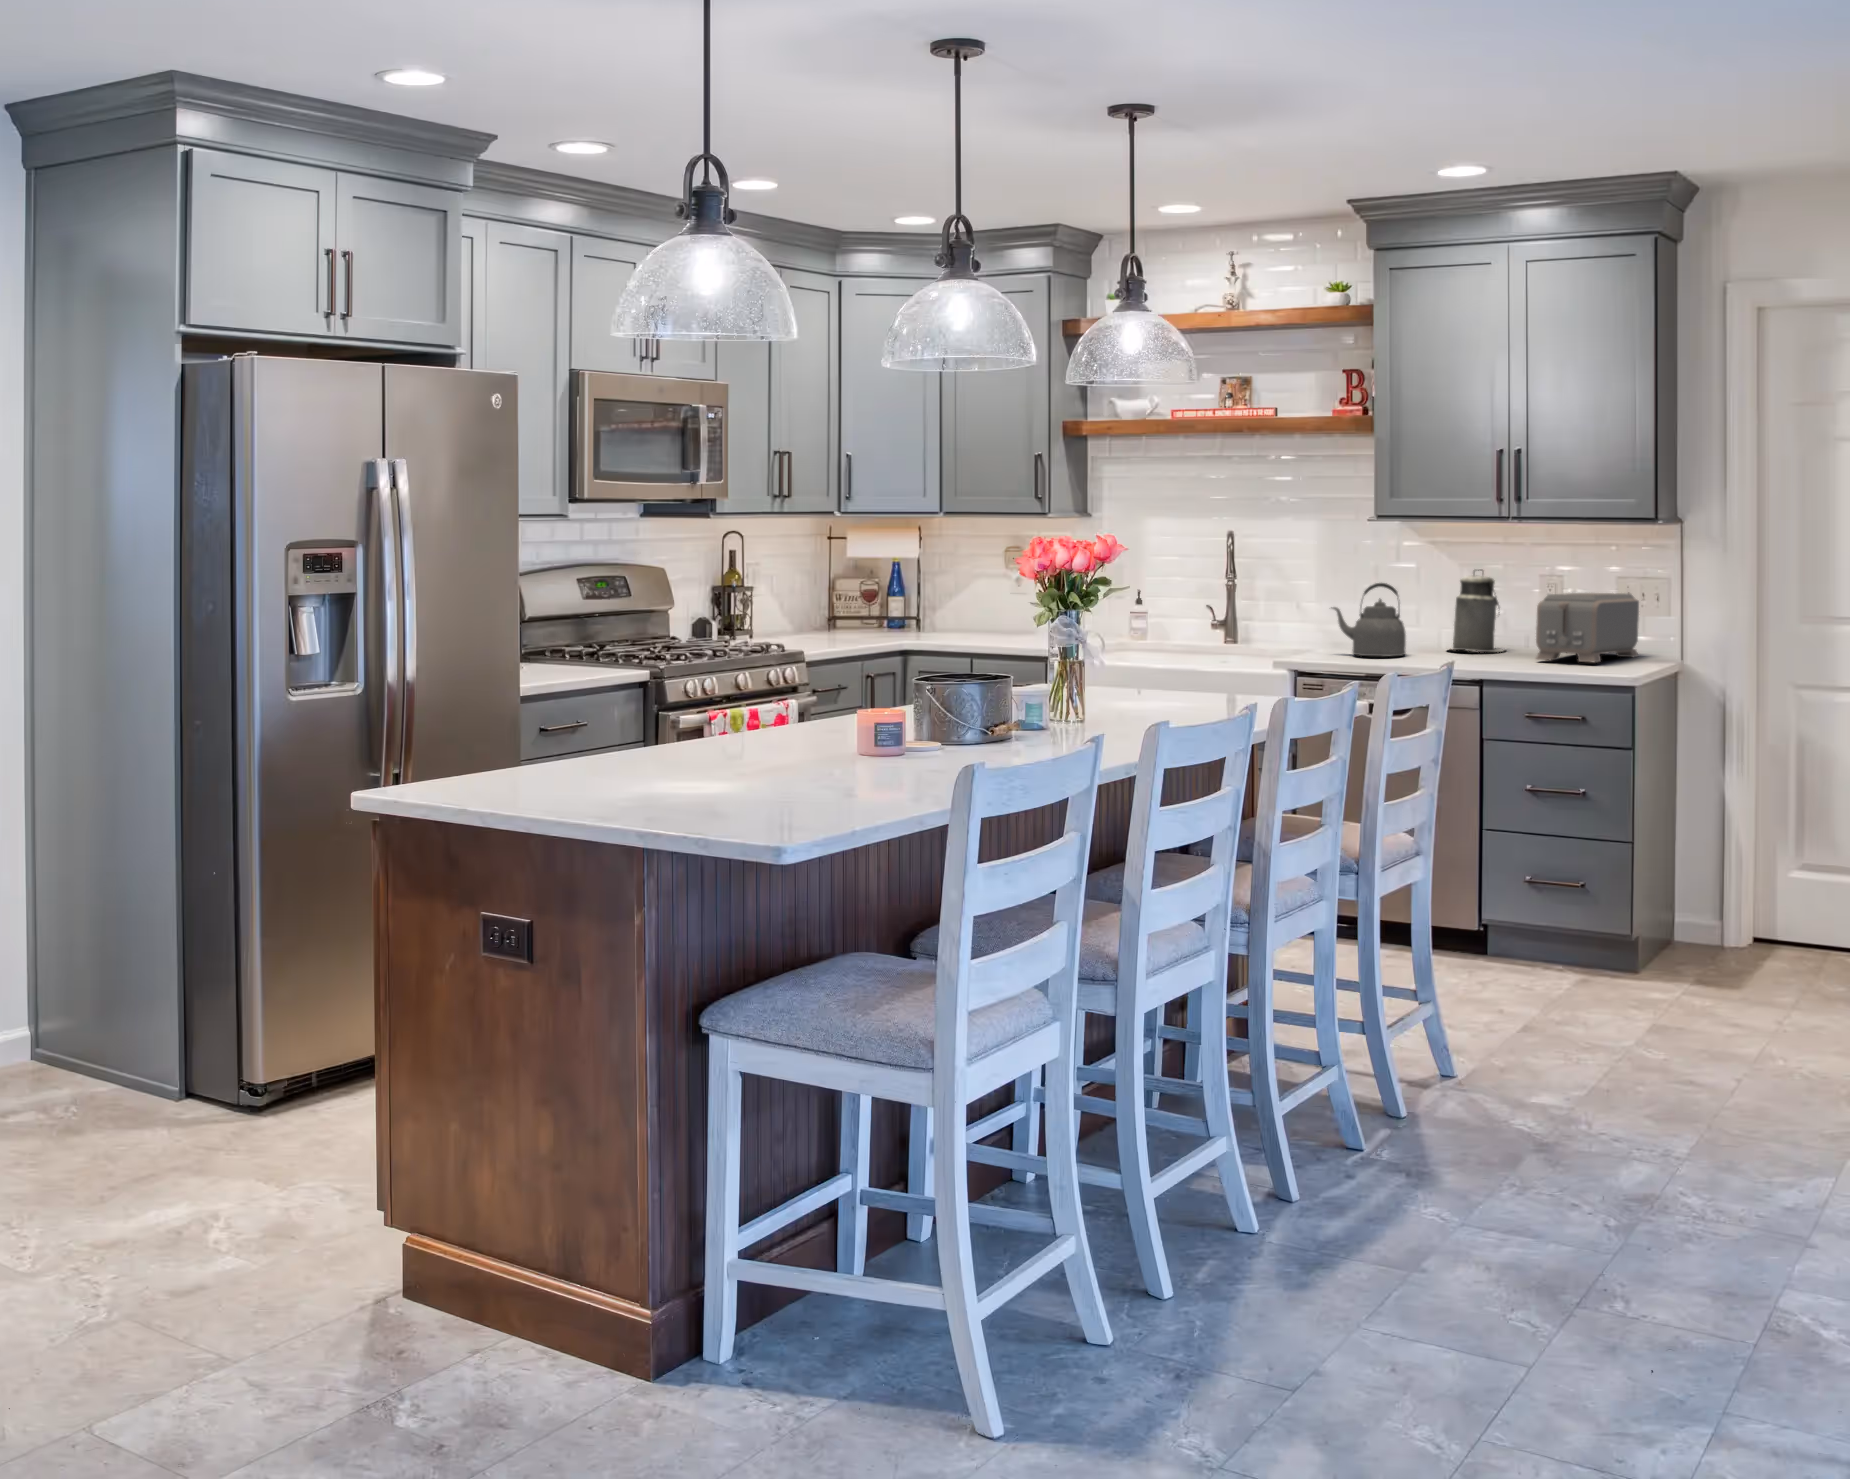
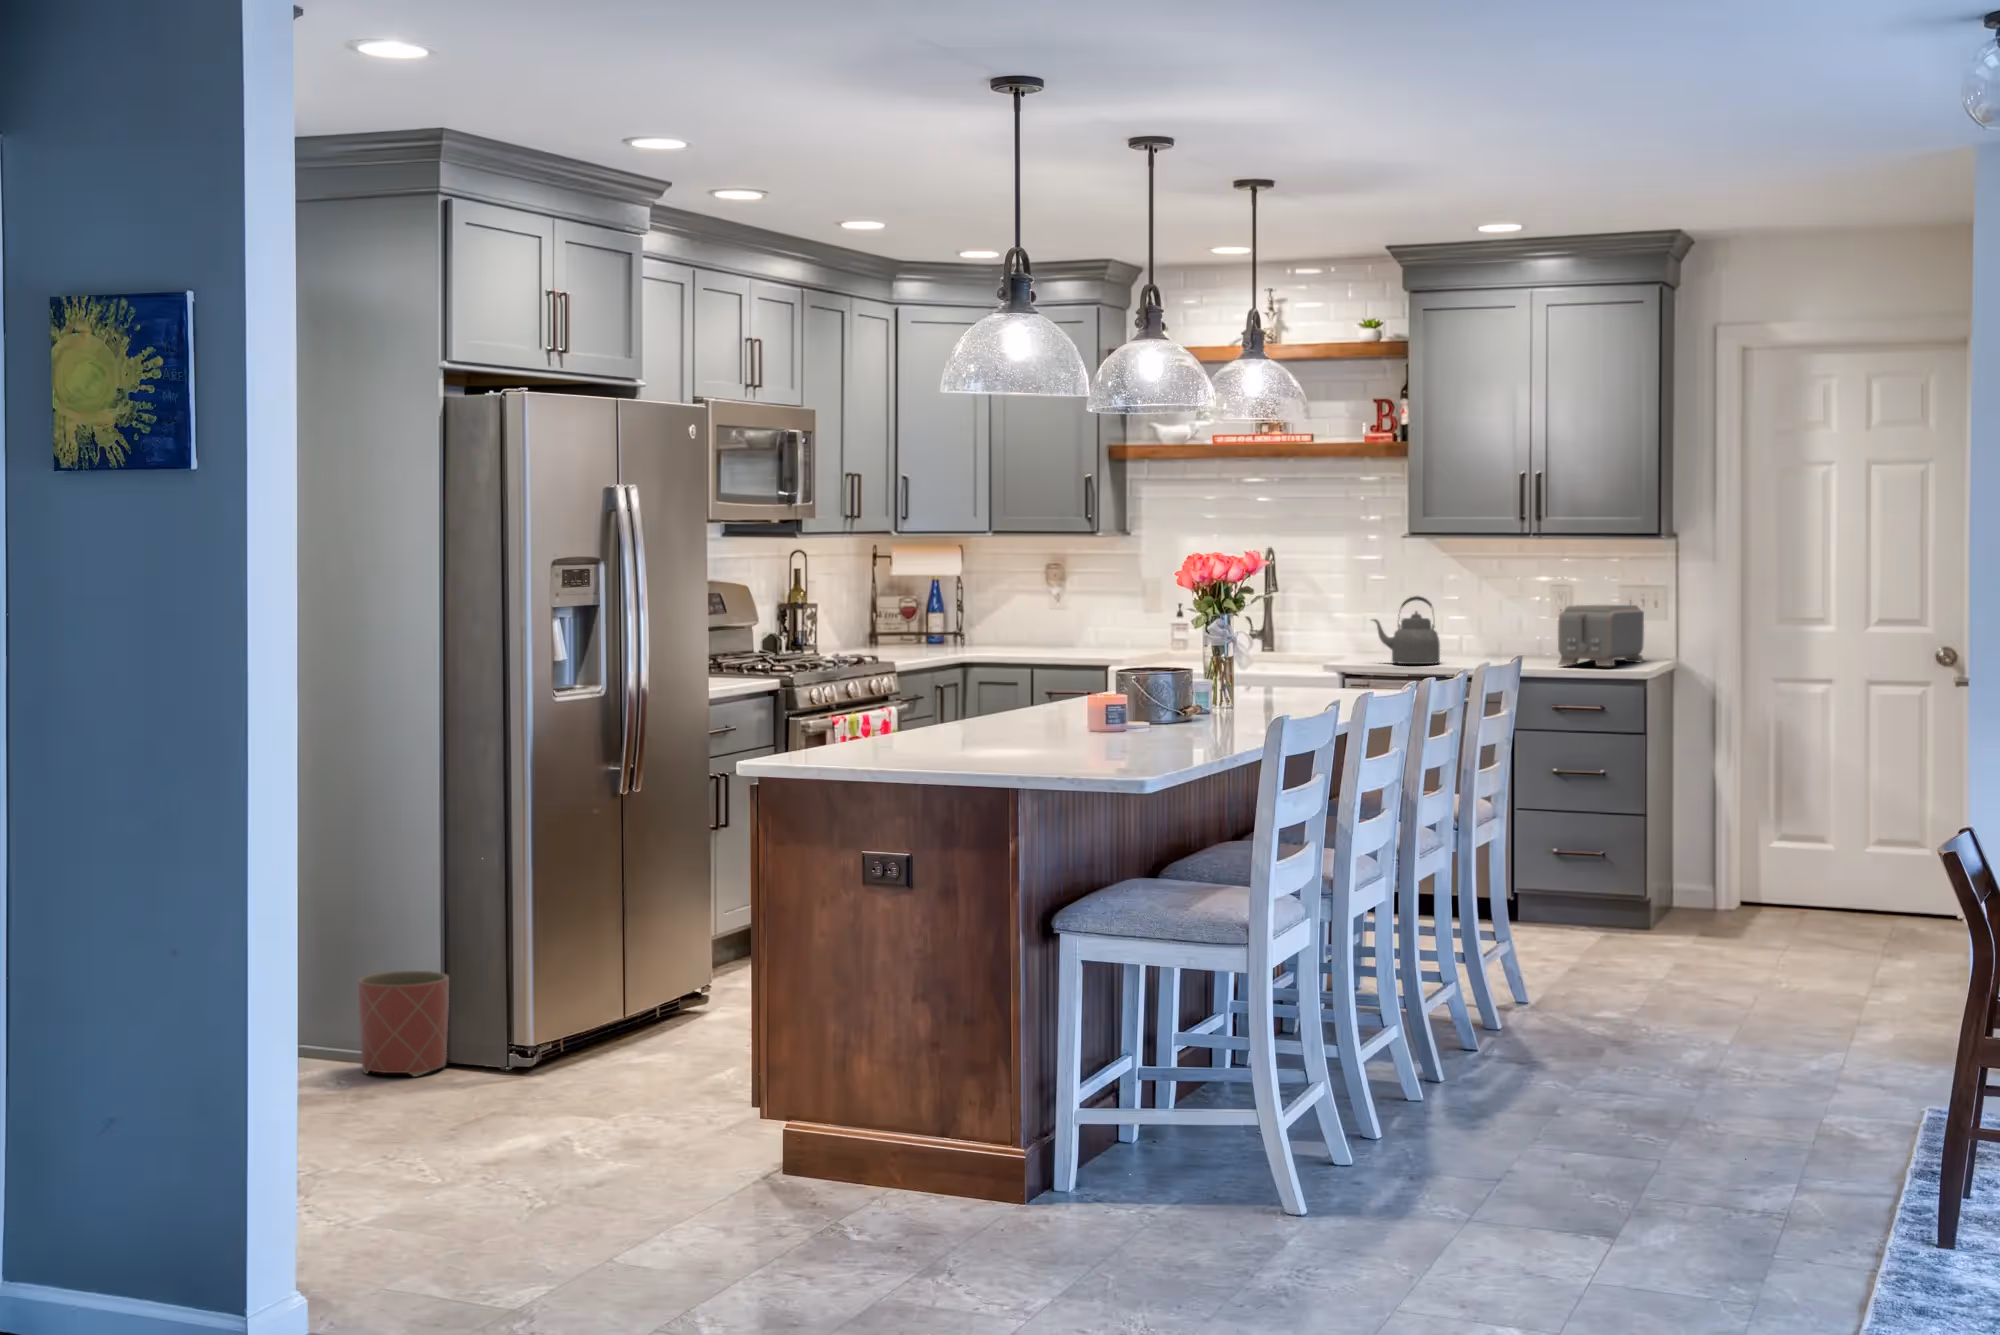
canister: present [1452,569,1504,652] -> none [1473,583,1527,659]
planter: none [68,998,174,1123] -> present [357,971,449,1077]

